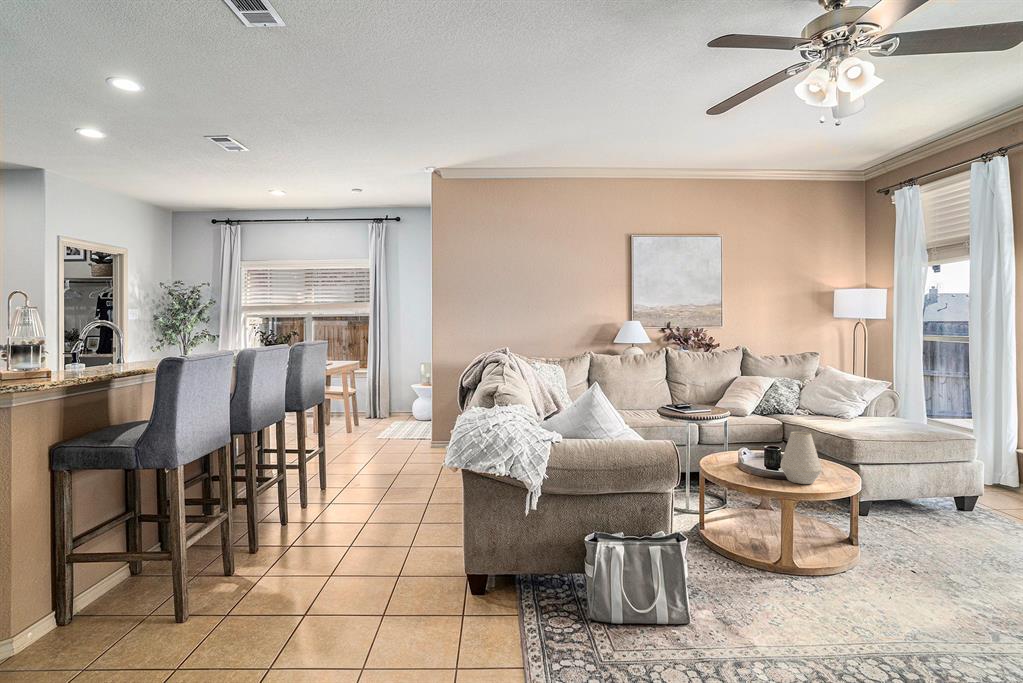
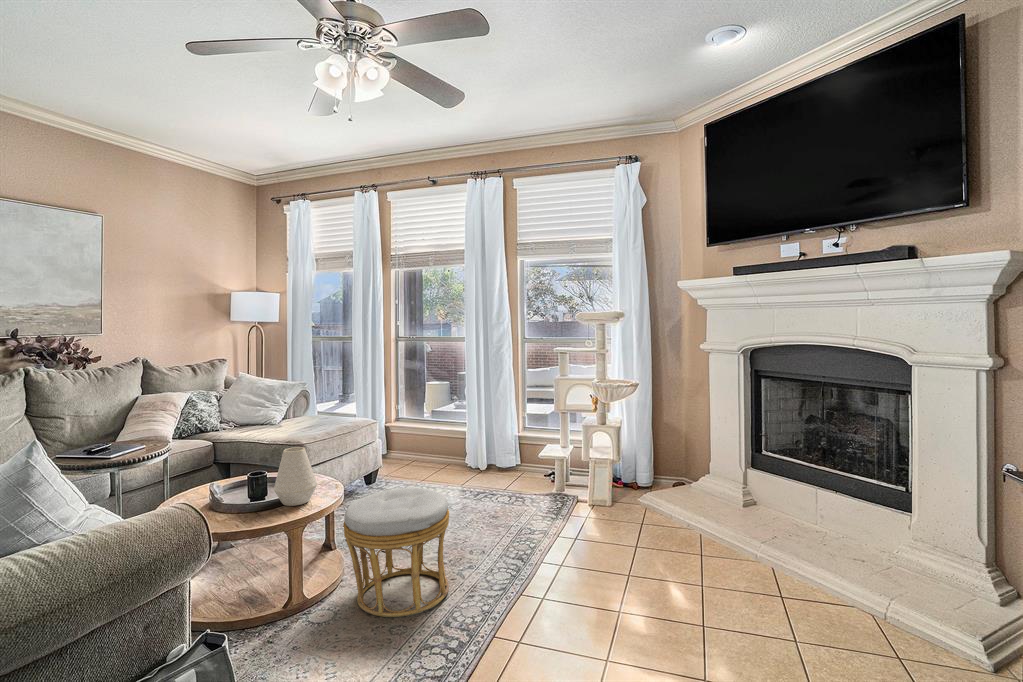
ottoman: none [832,497,968,638] -> present [343,487,449,617]

